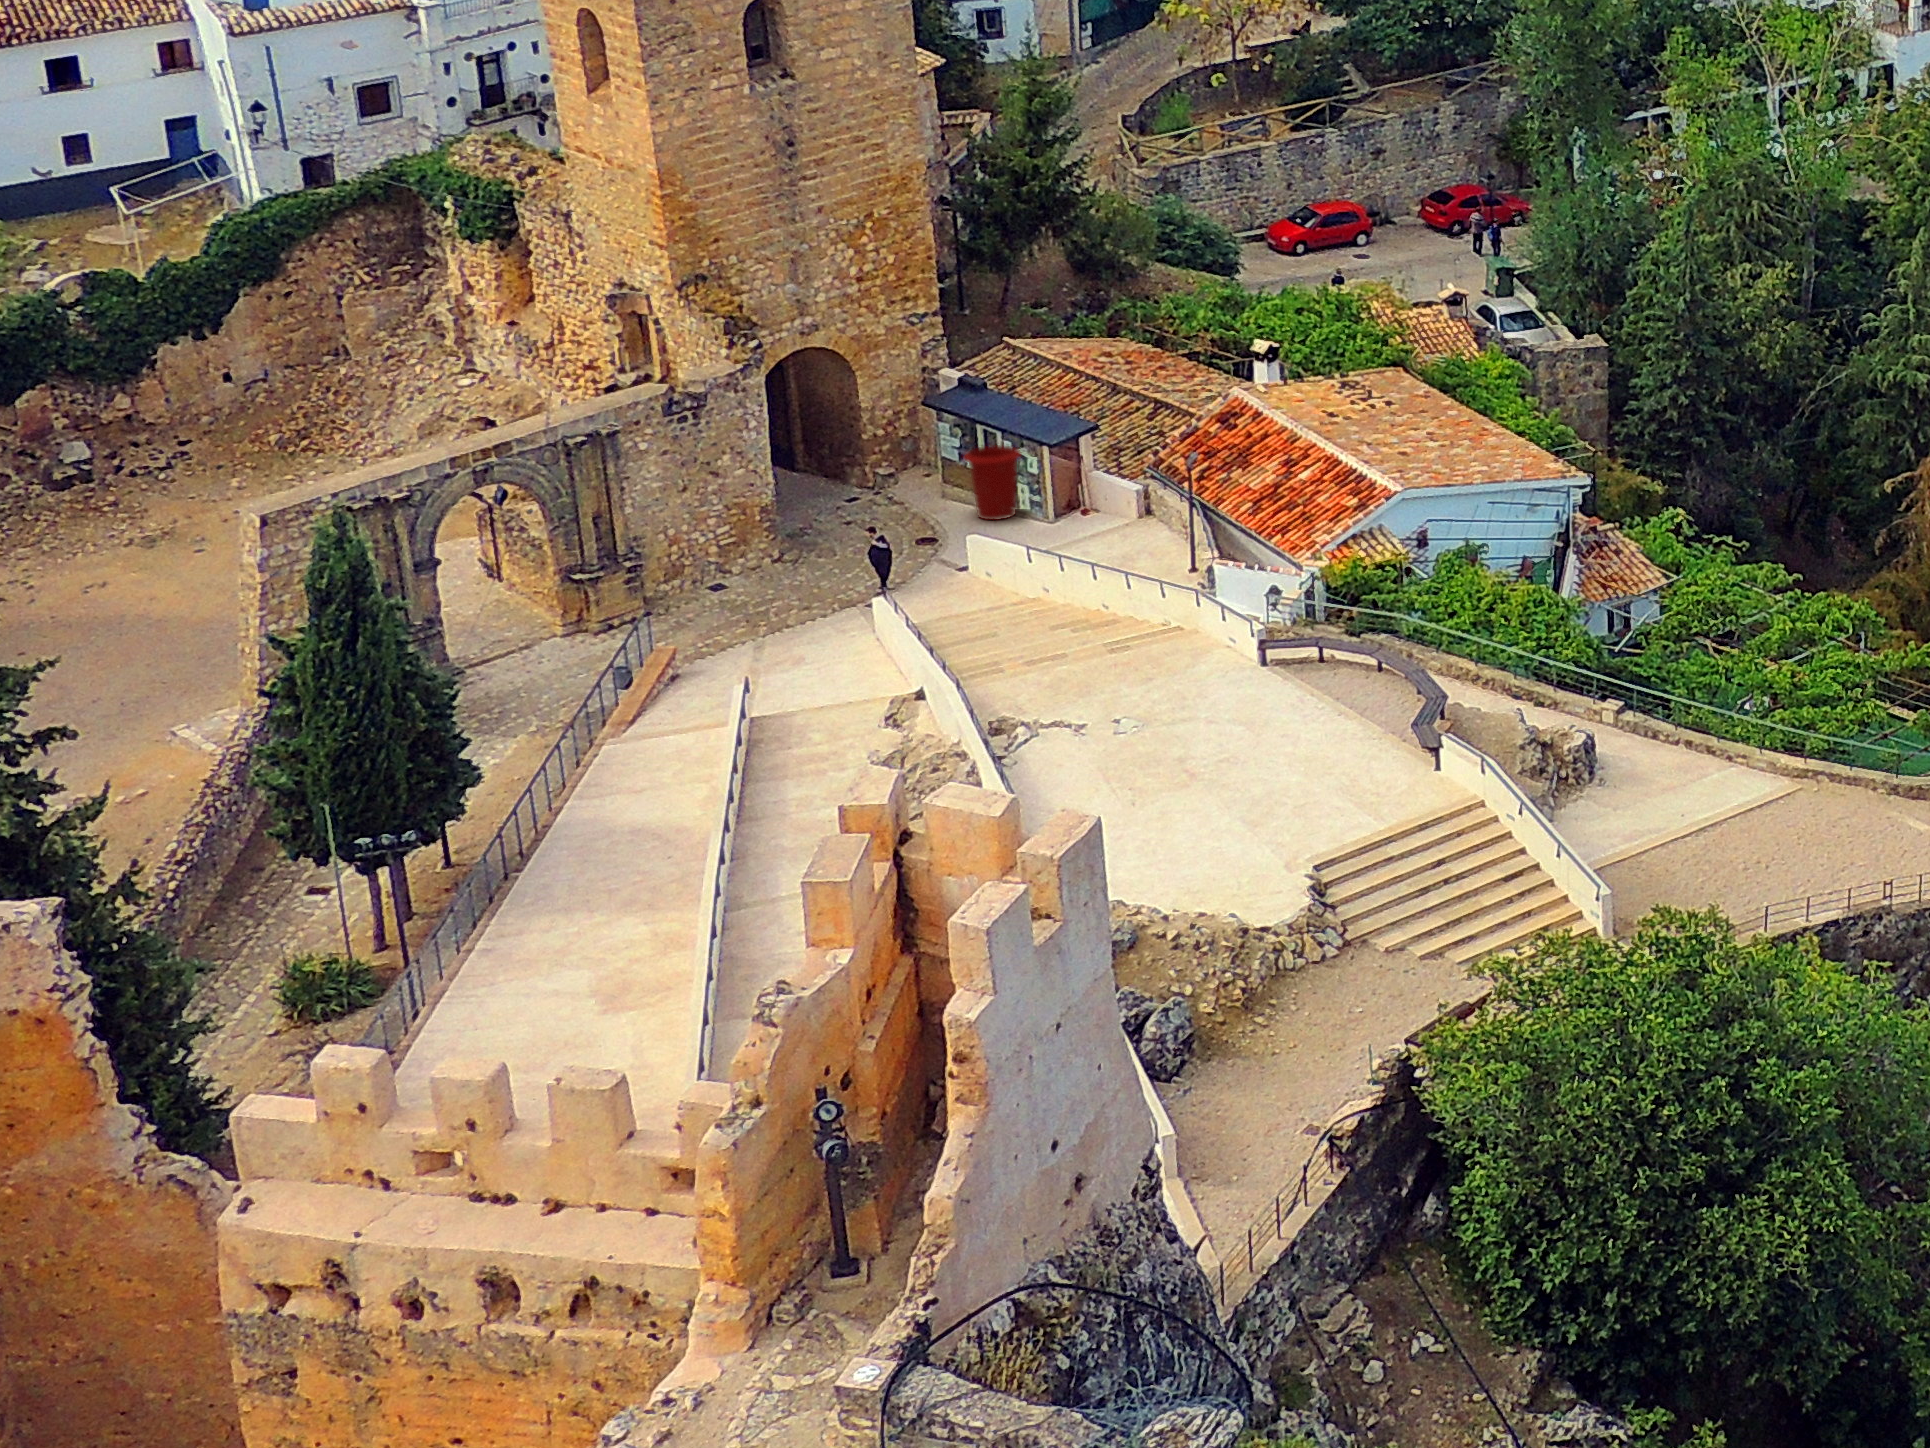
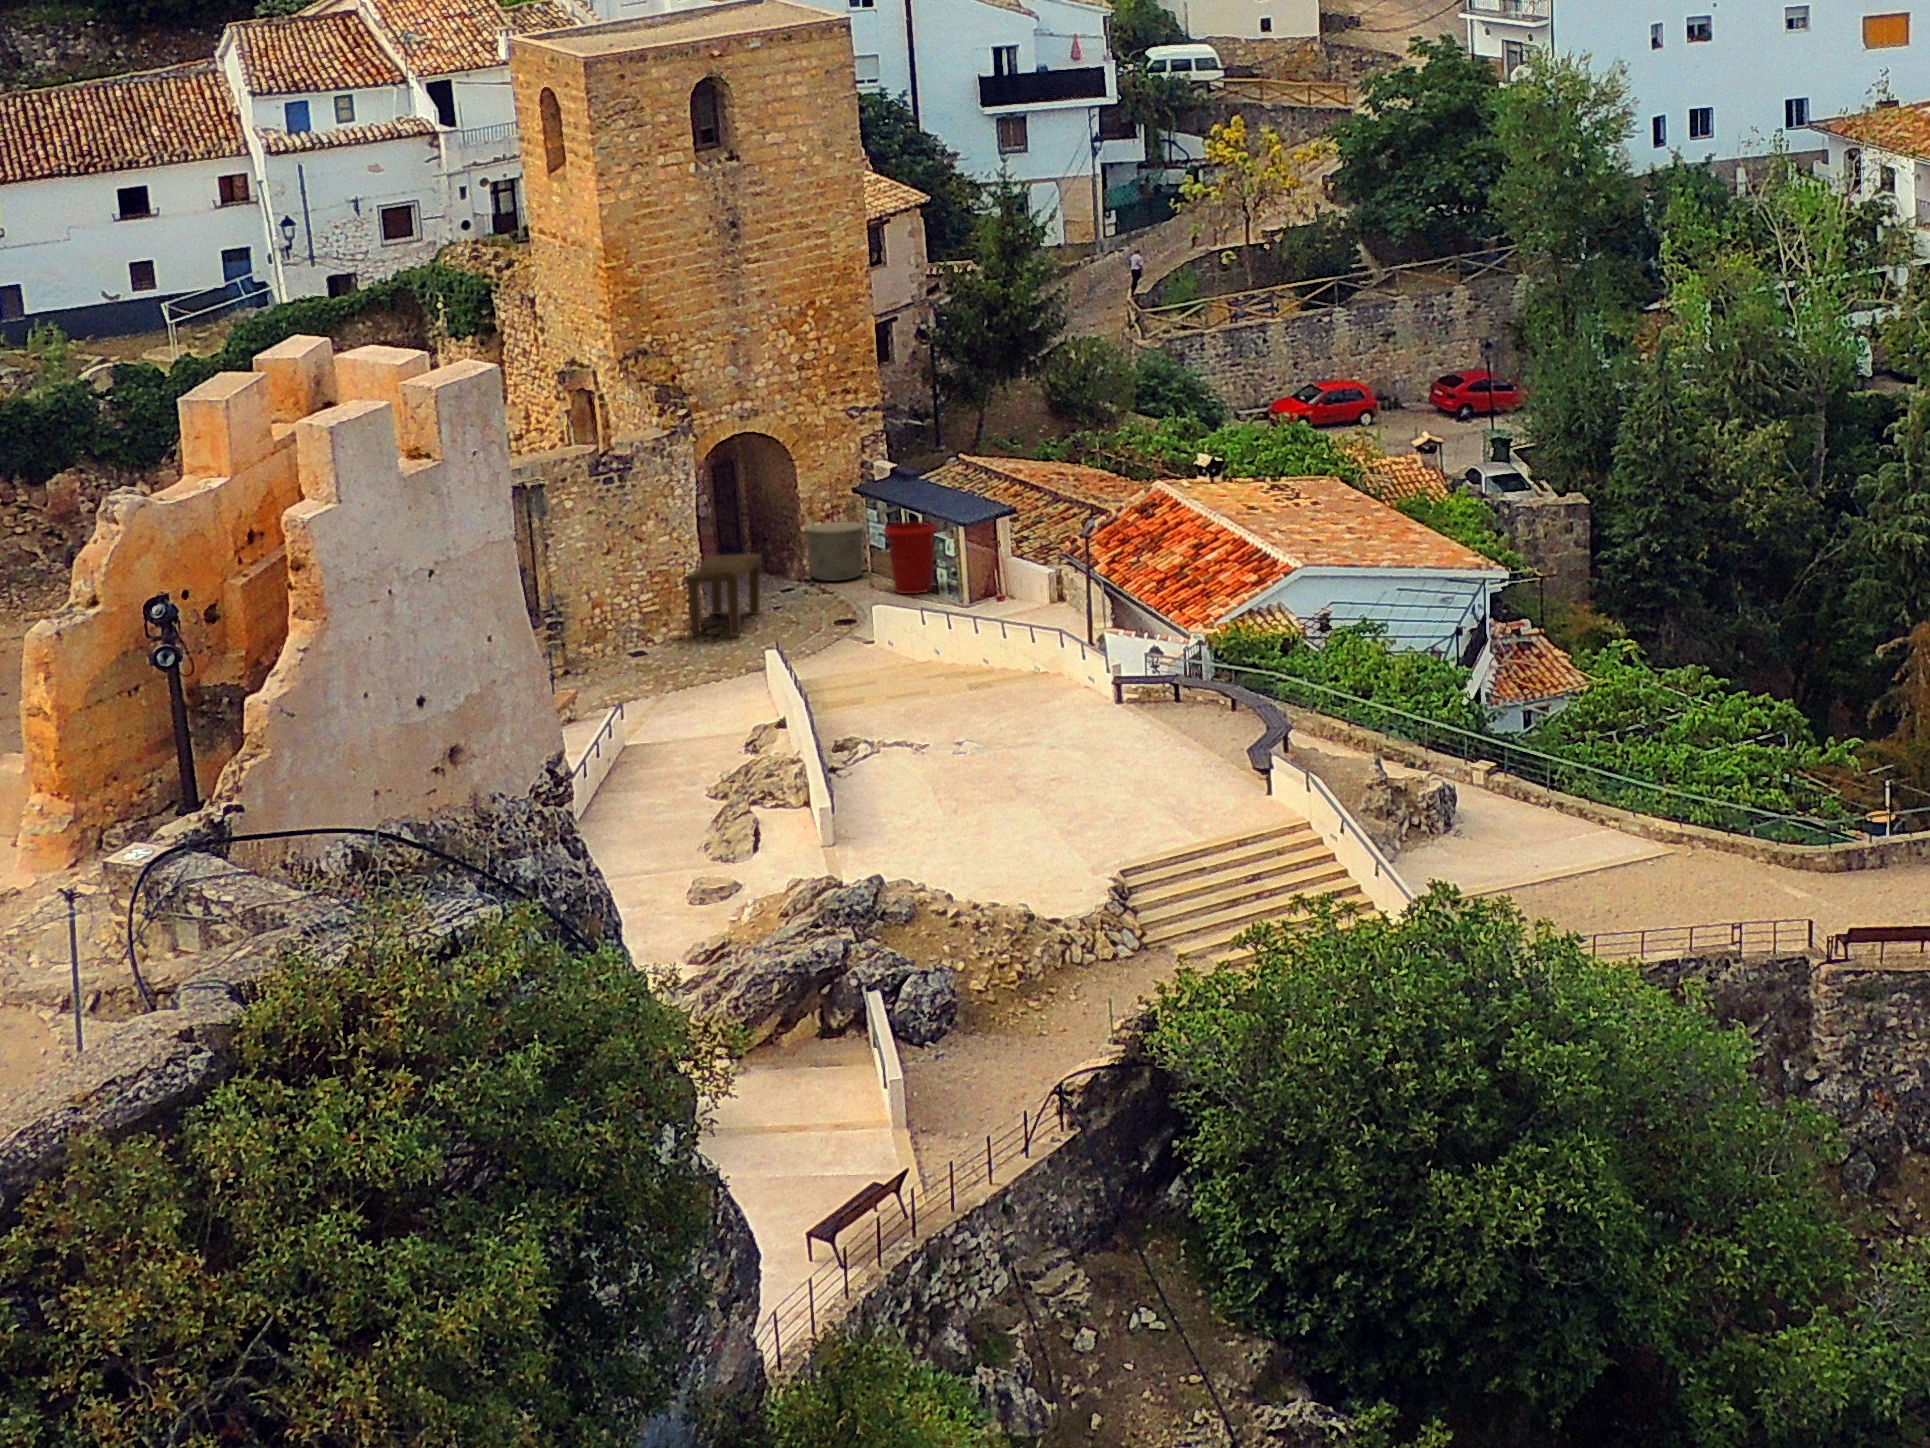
planter: none [877,442,938,505] -> present [806,522,864,581]
bench: none [774,492,845,586] -> present [686,554,762,636]

